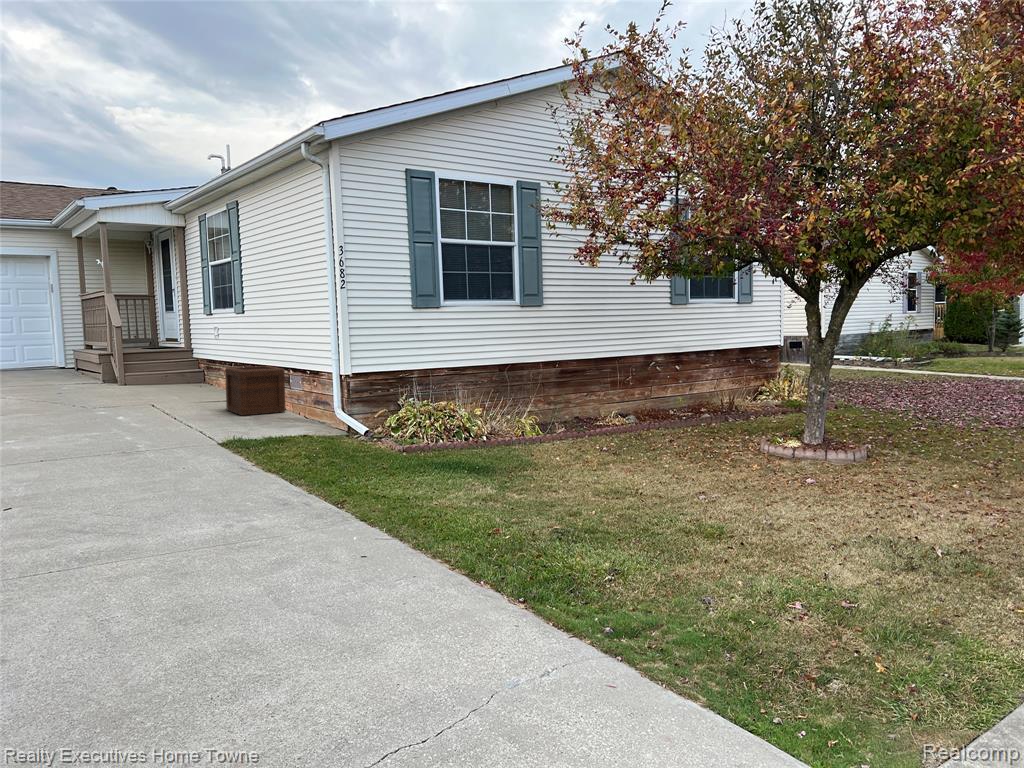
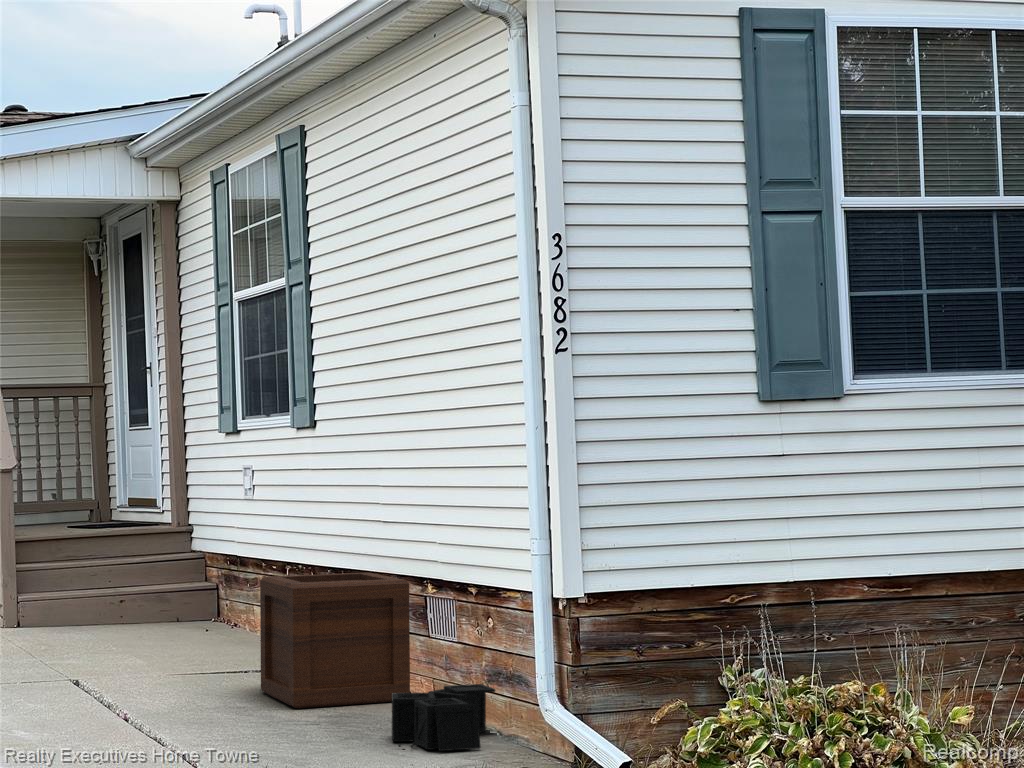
storage bin: none [280,405,319,429] -> present [392,684,495,751]

